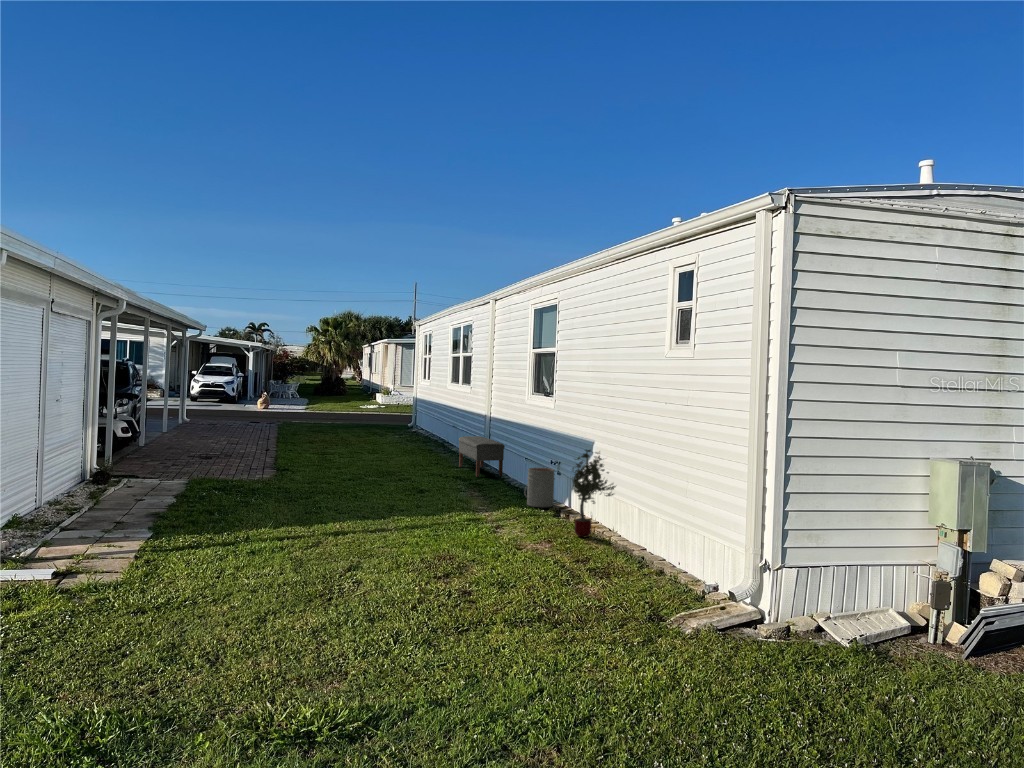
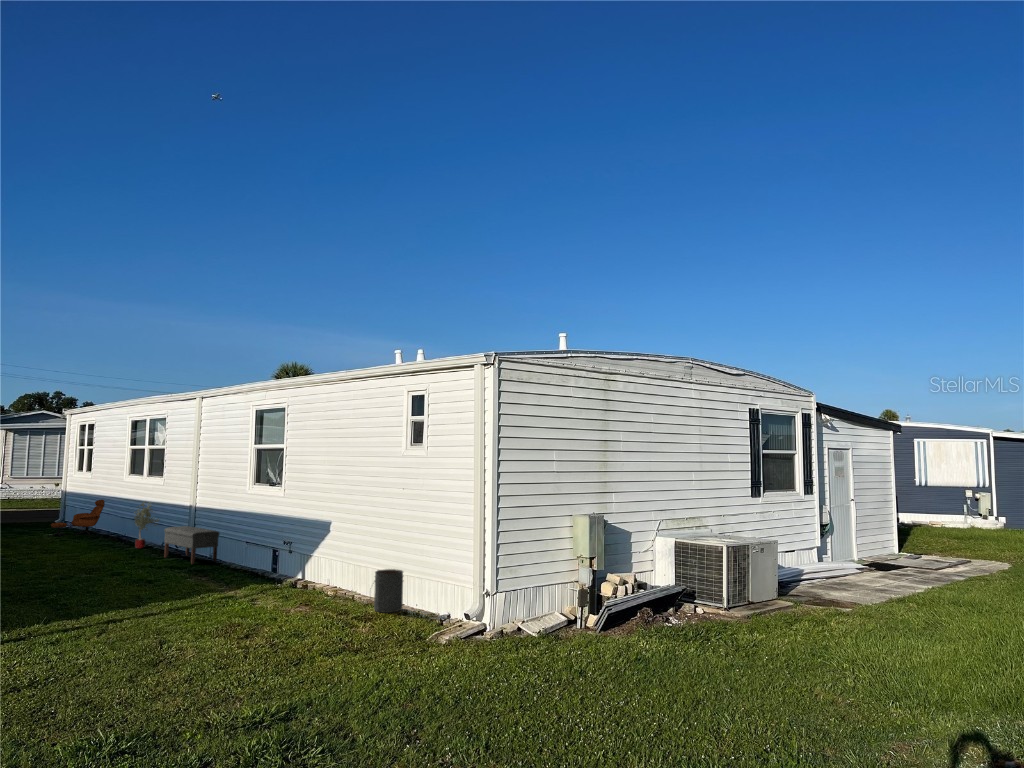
lounge chair: none [386,406,433,440] -> present [51,500,105,537]
potted tree: present [572,450,616,537] -> present [134,503,159,549]
bucket: present [526,468,555,507] -> present [374,569,403,613]

